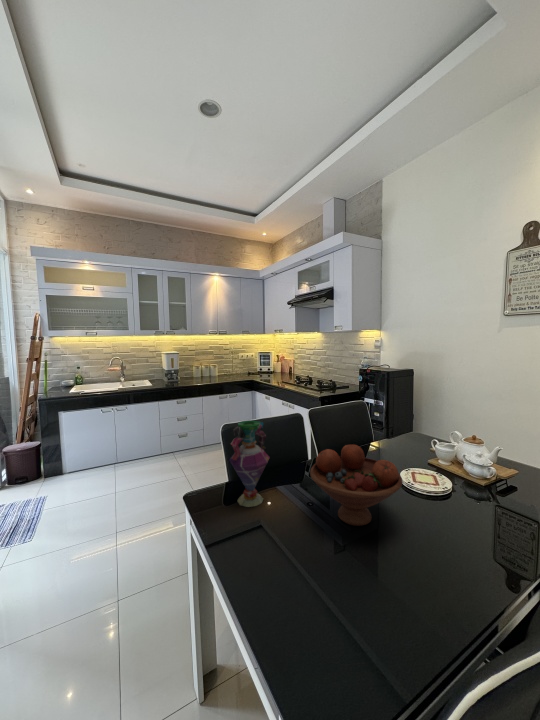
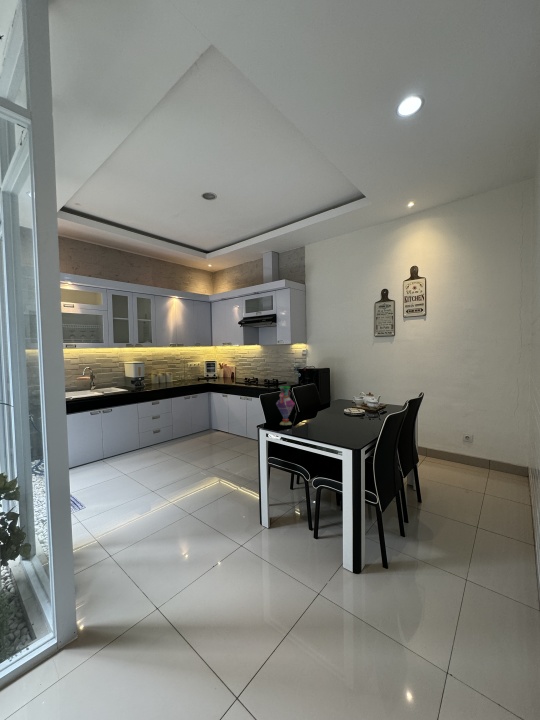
fruit bowl: present [310,444,402,526] -> none [314,393,352,423]

